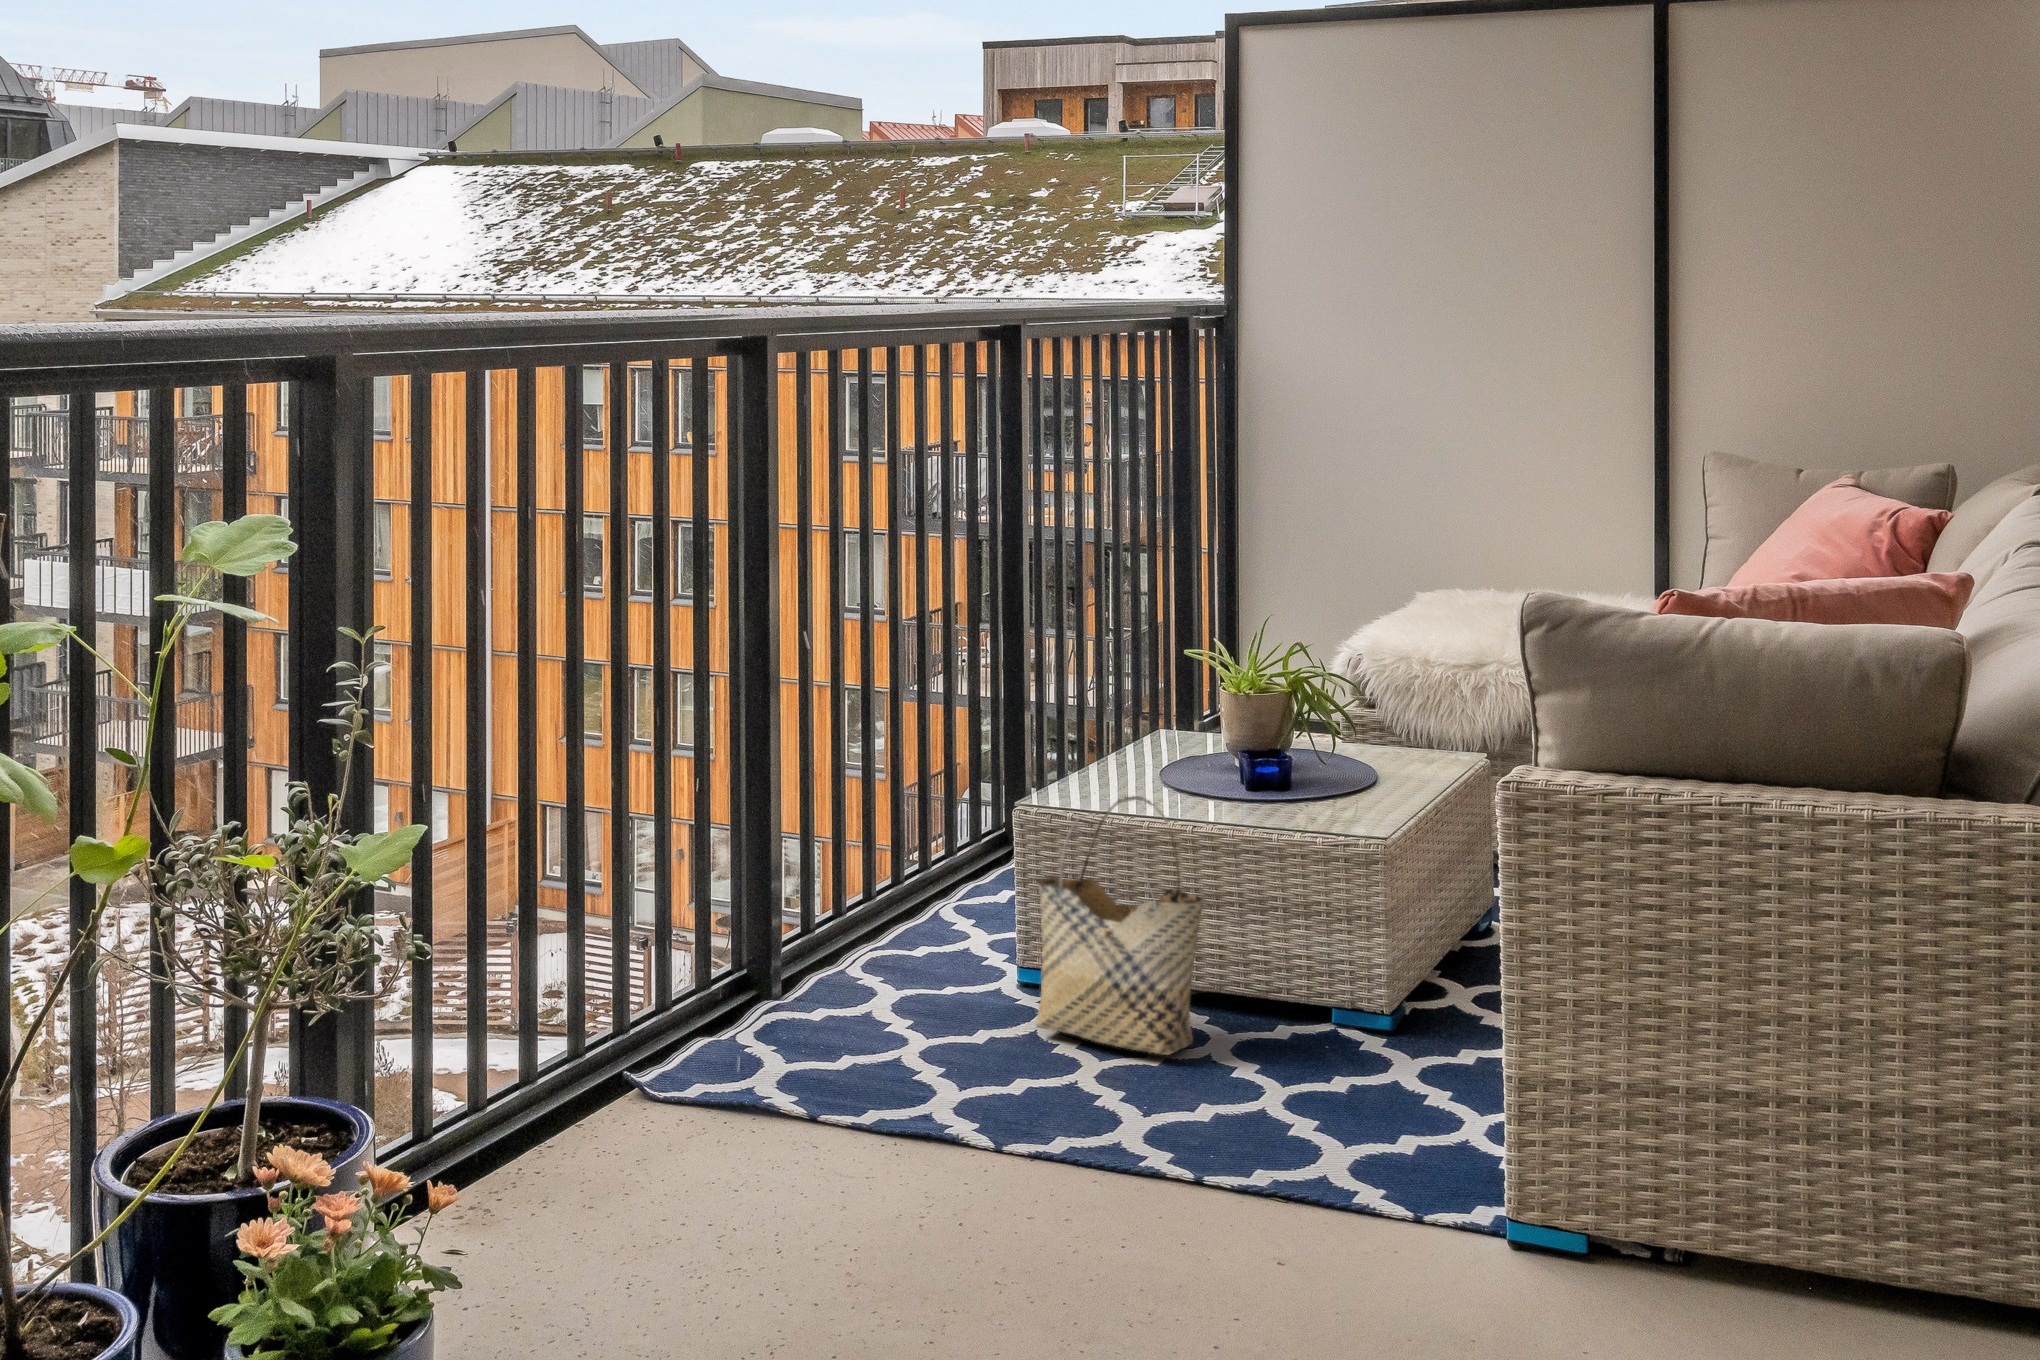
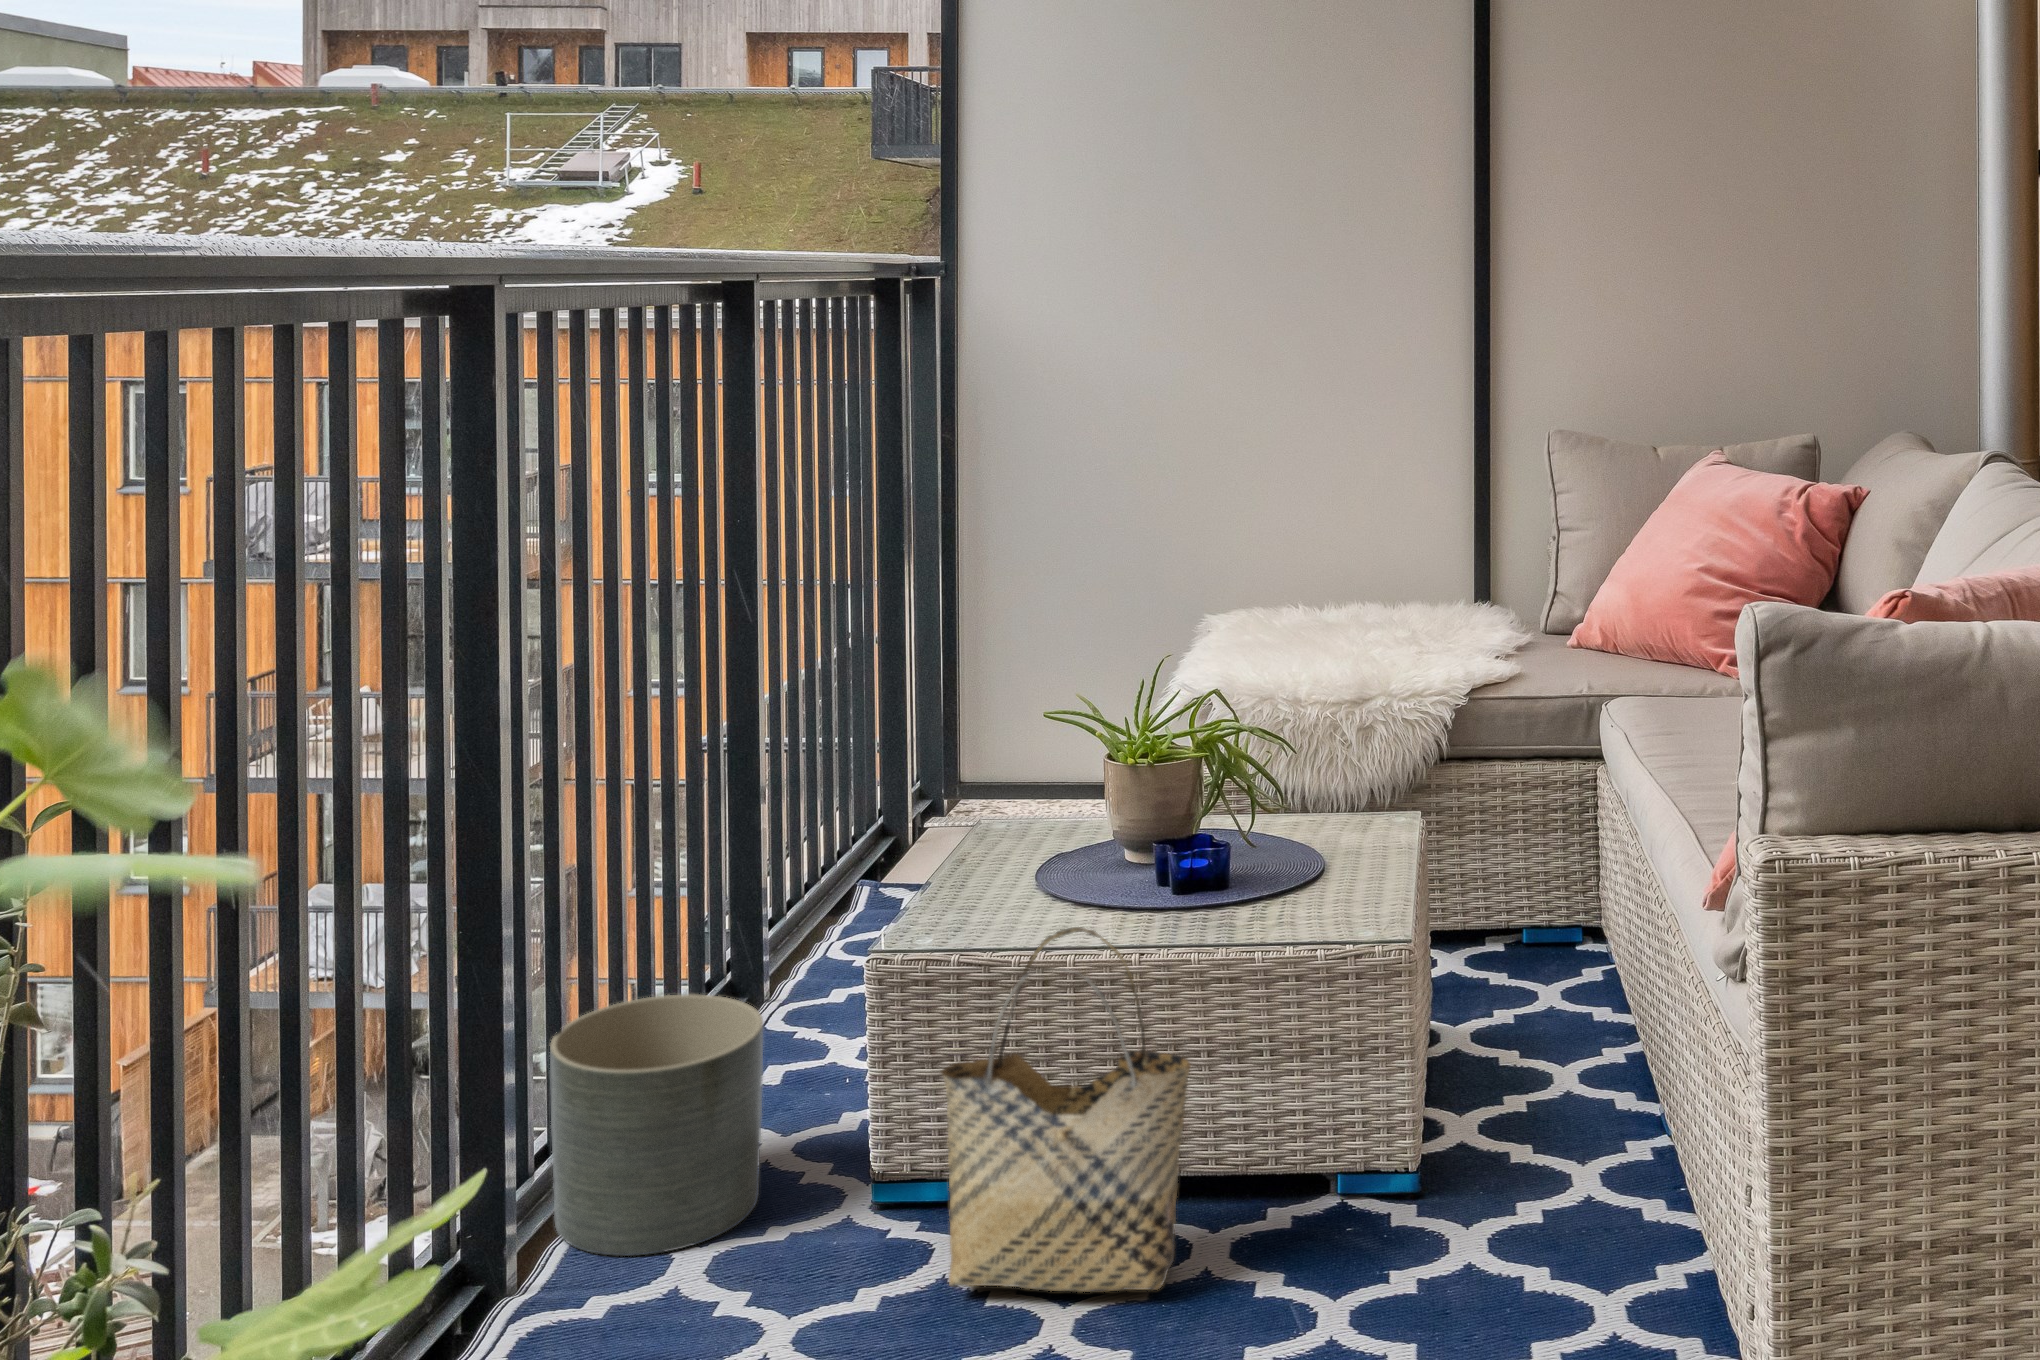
planter: none [826,817,960,980] -> present [550,994,763,1256]

